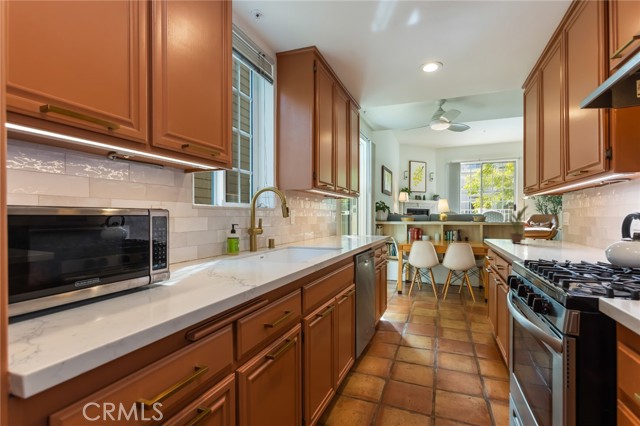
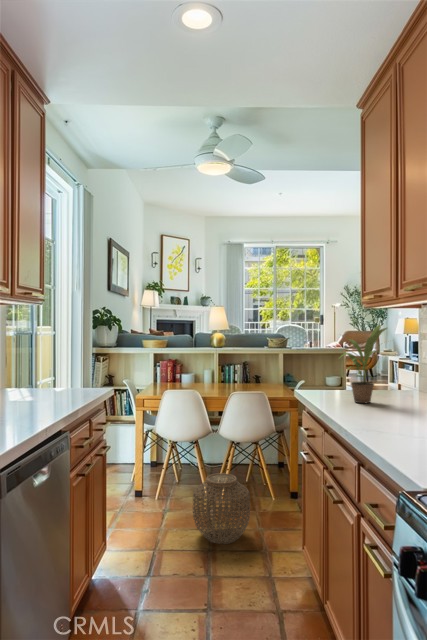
woven basket: none [429,281,459,314] -> present [193,473,250,544]

